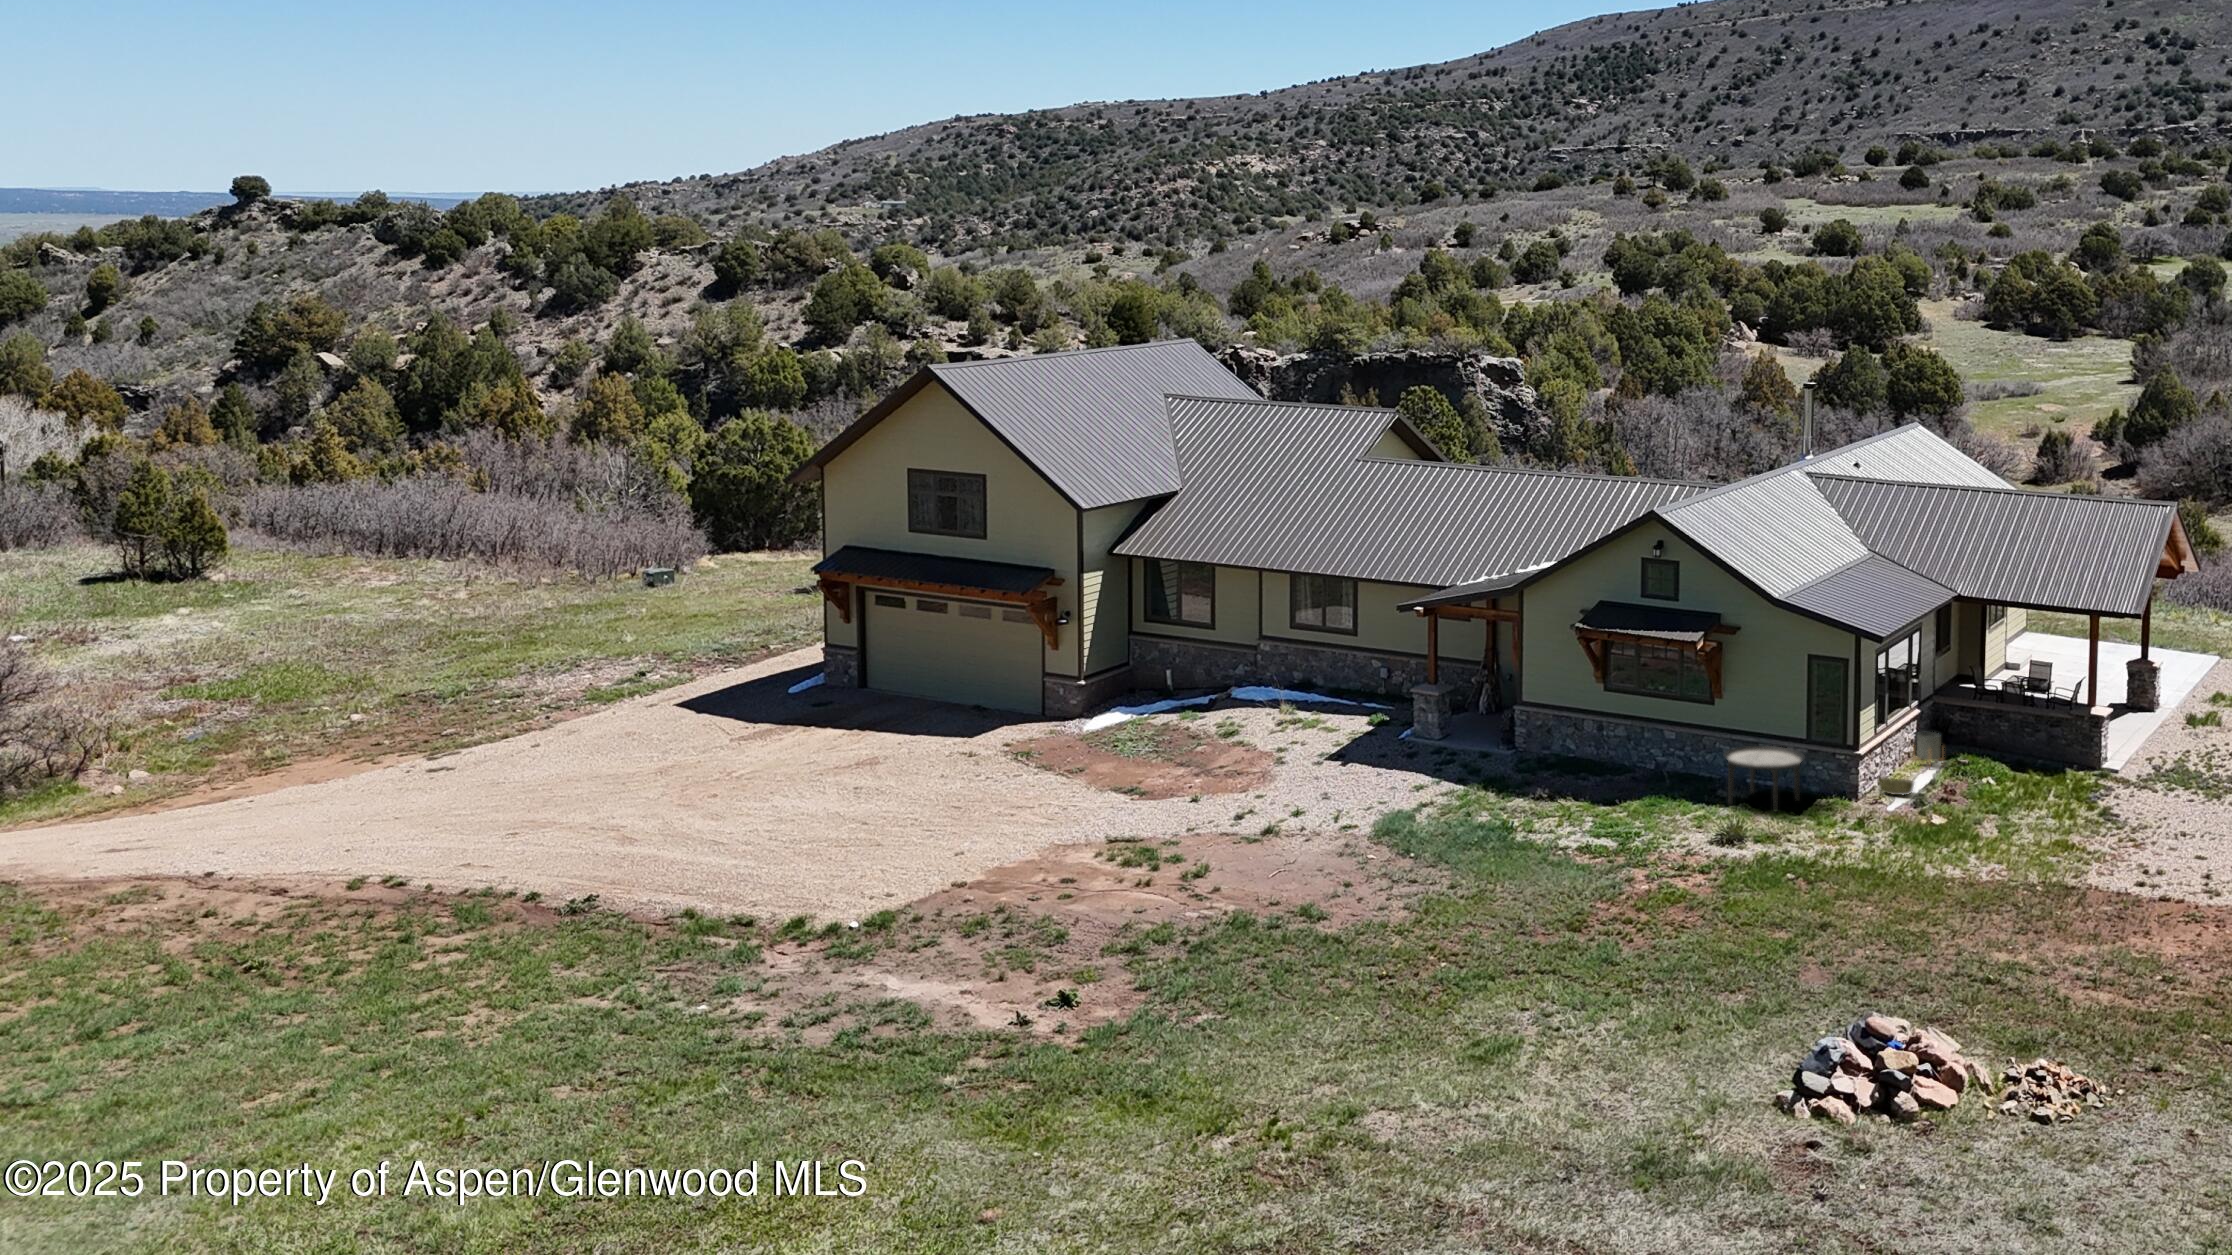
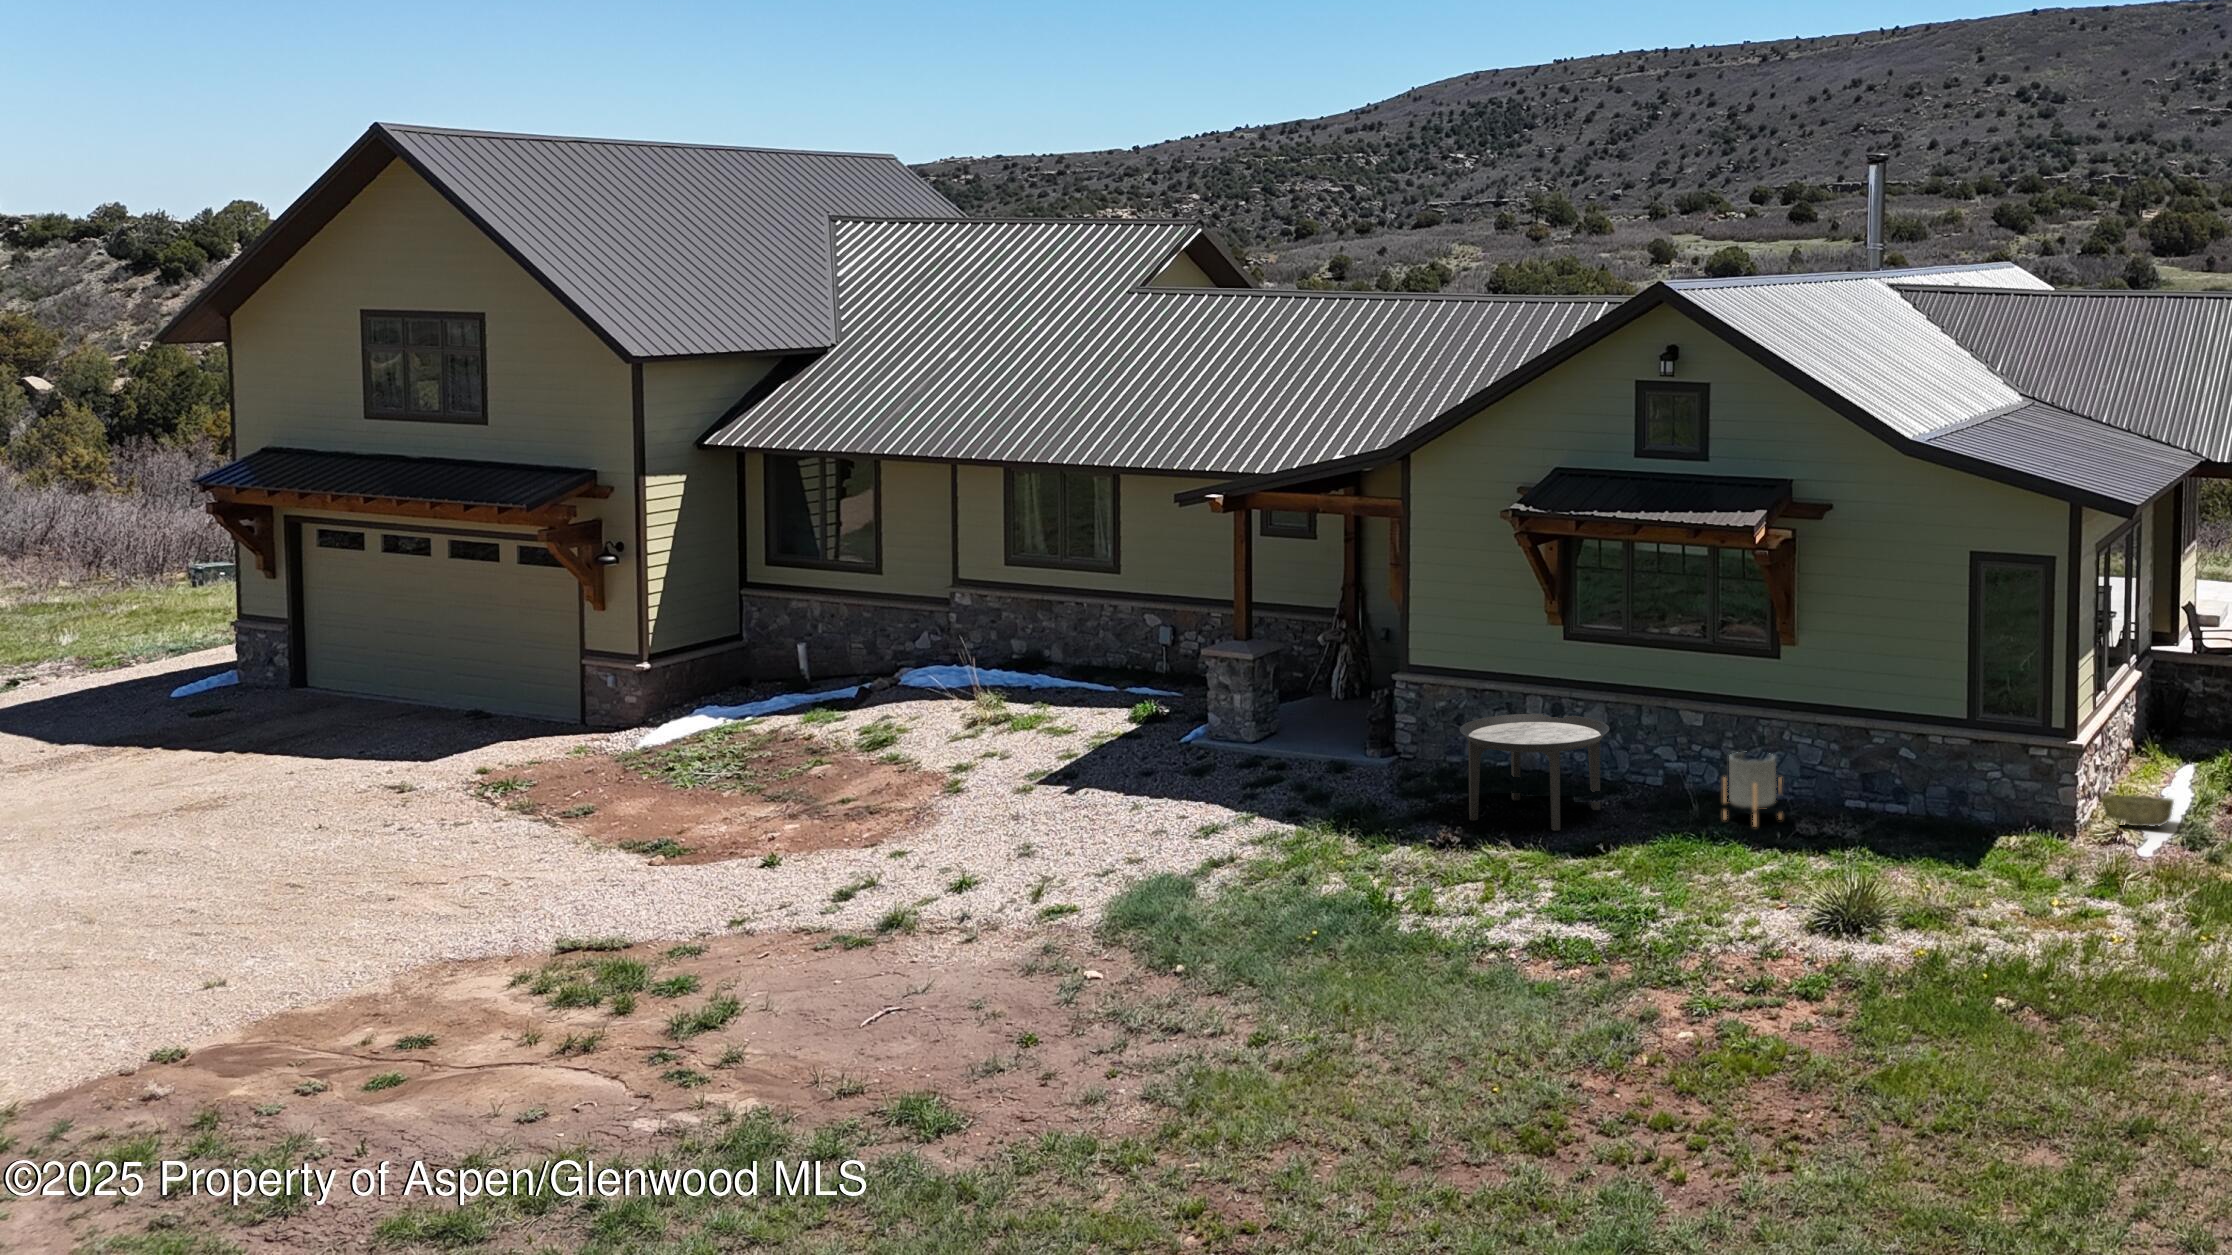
planter: present [1913,732,1943,763] -> present [1723,752,1782,826]
round table: present [1724,746,1805,812] -> present [1460,714,1609,831]

